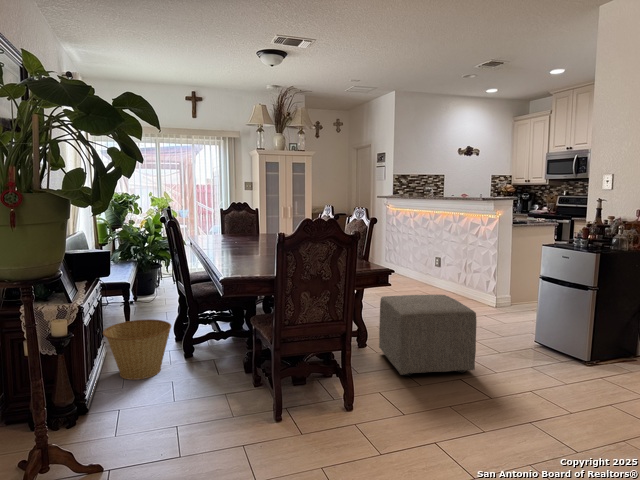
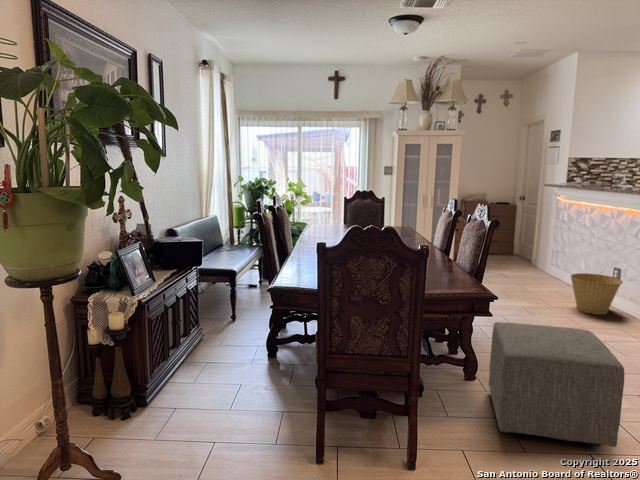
basket: present [103,319,171,380] -> present [570,273,623,314]

